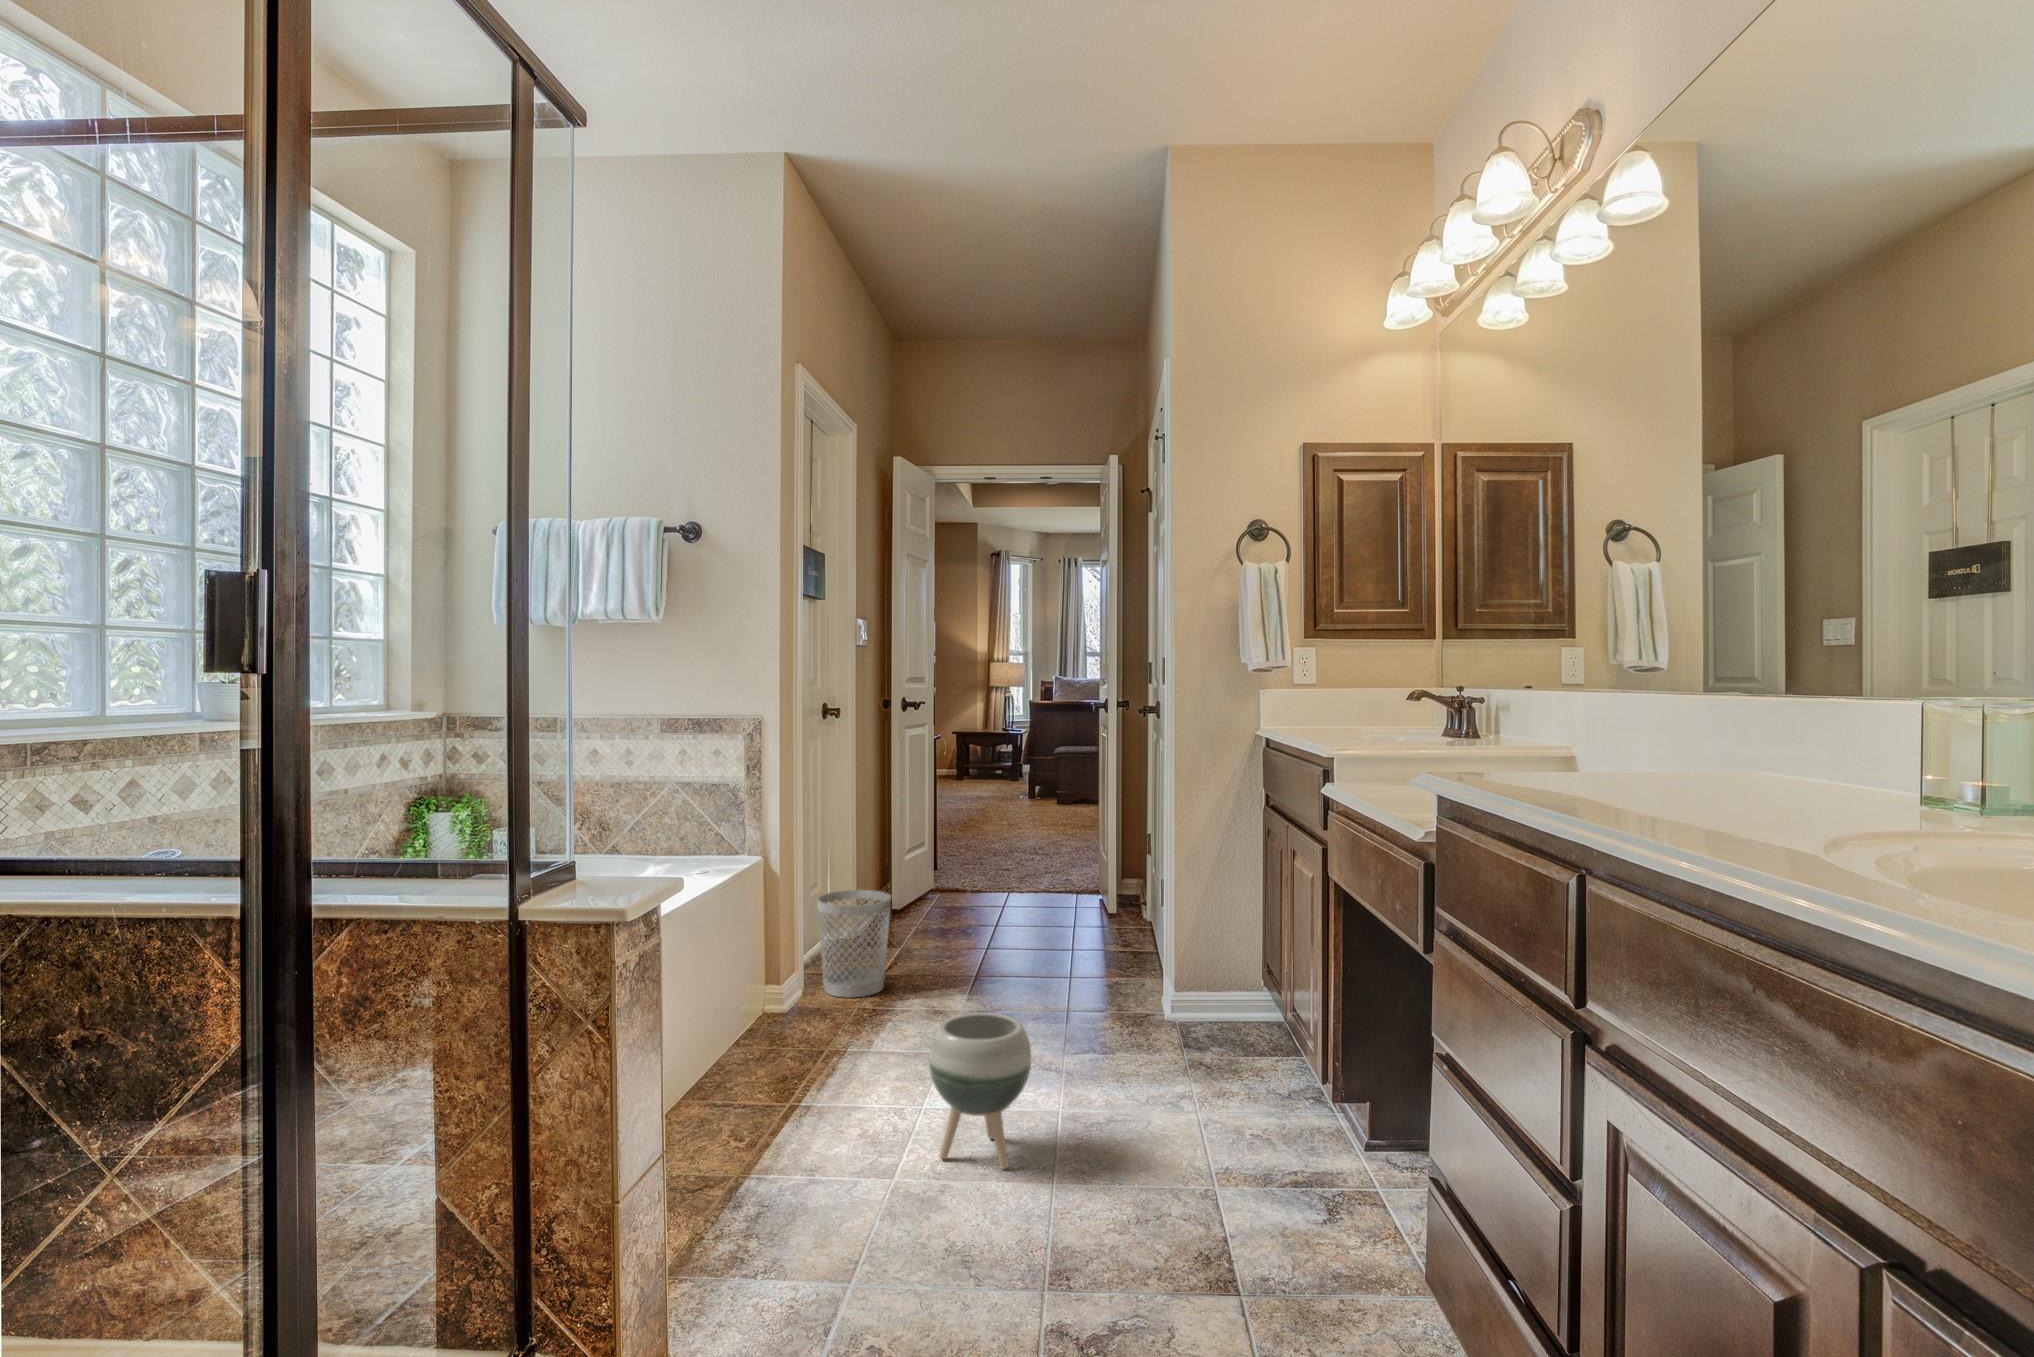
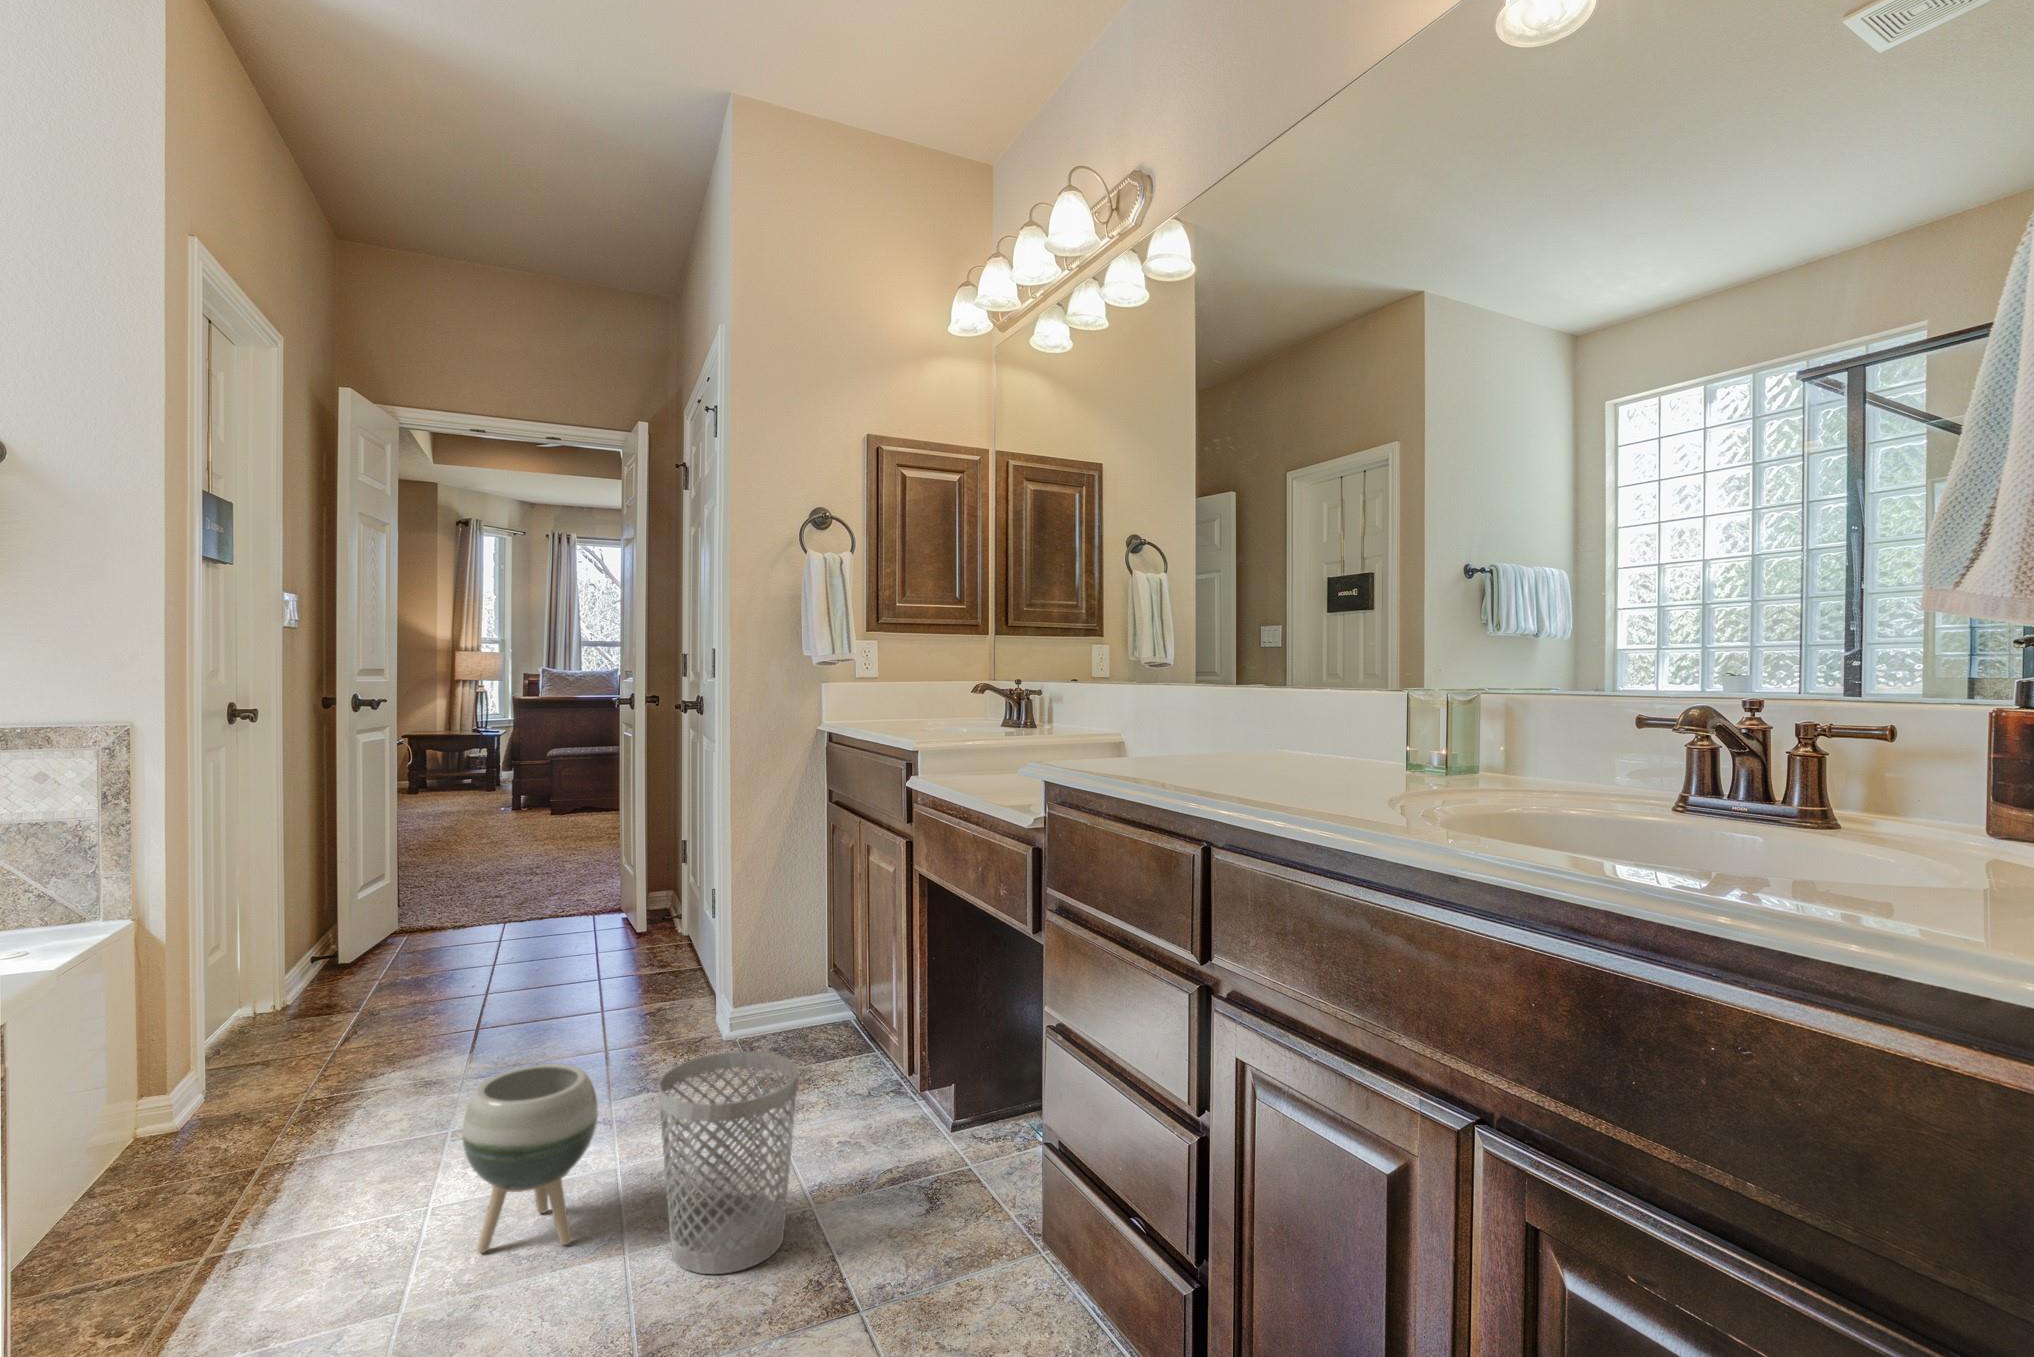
wastebasket: present [817,890,891,997] -> present [658,1051,798,1274]

